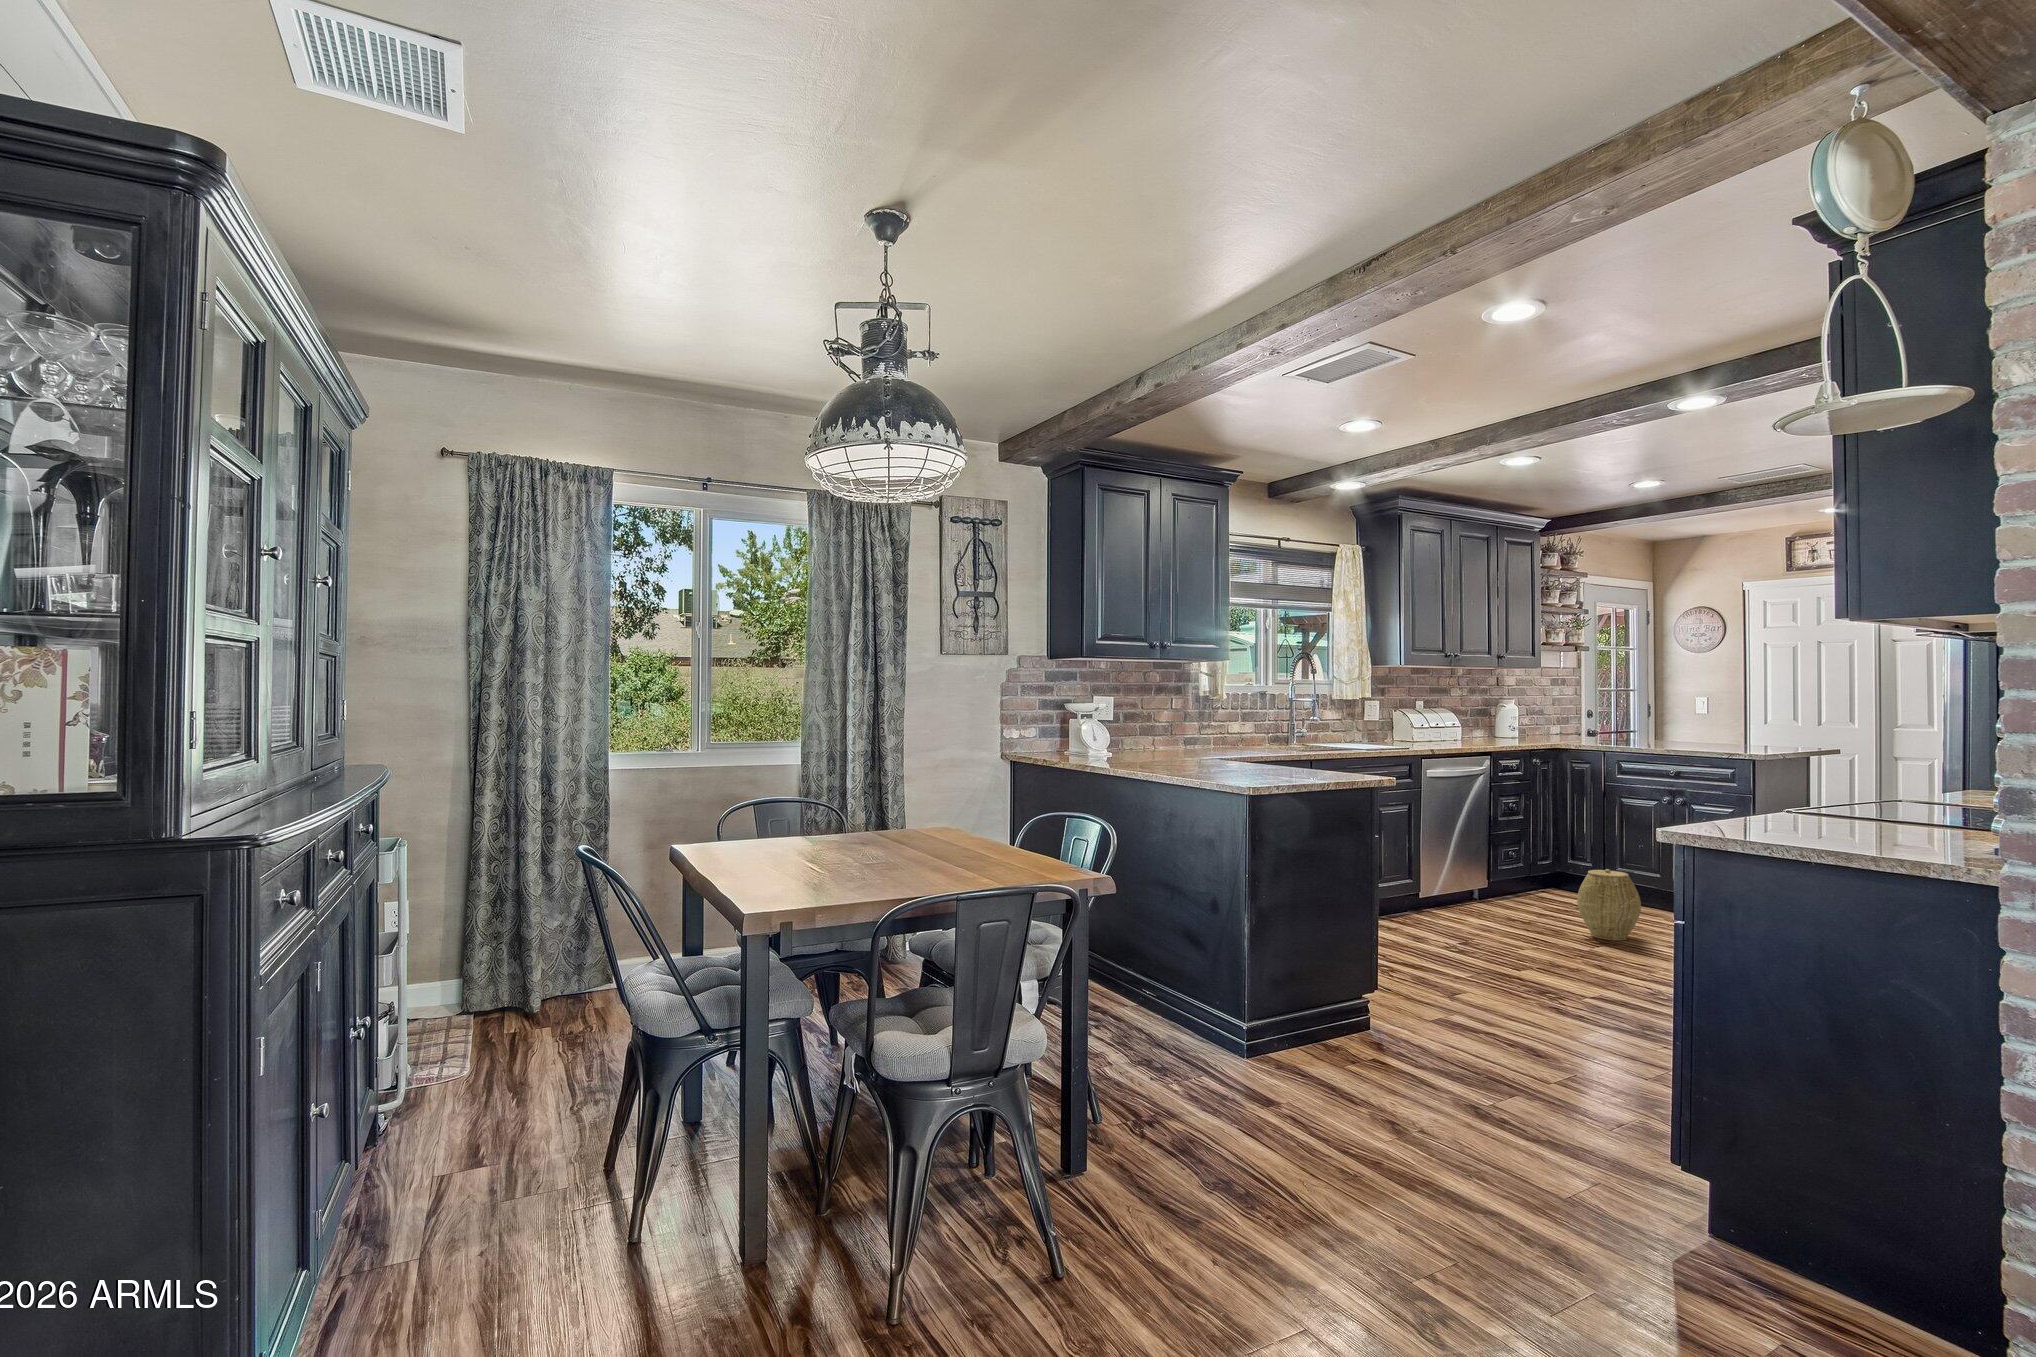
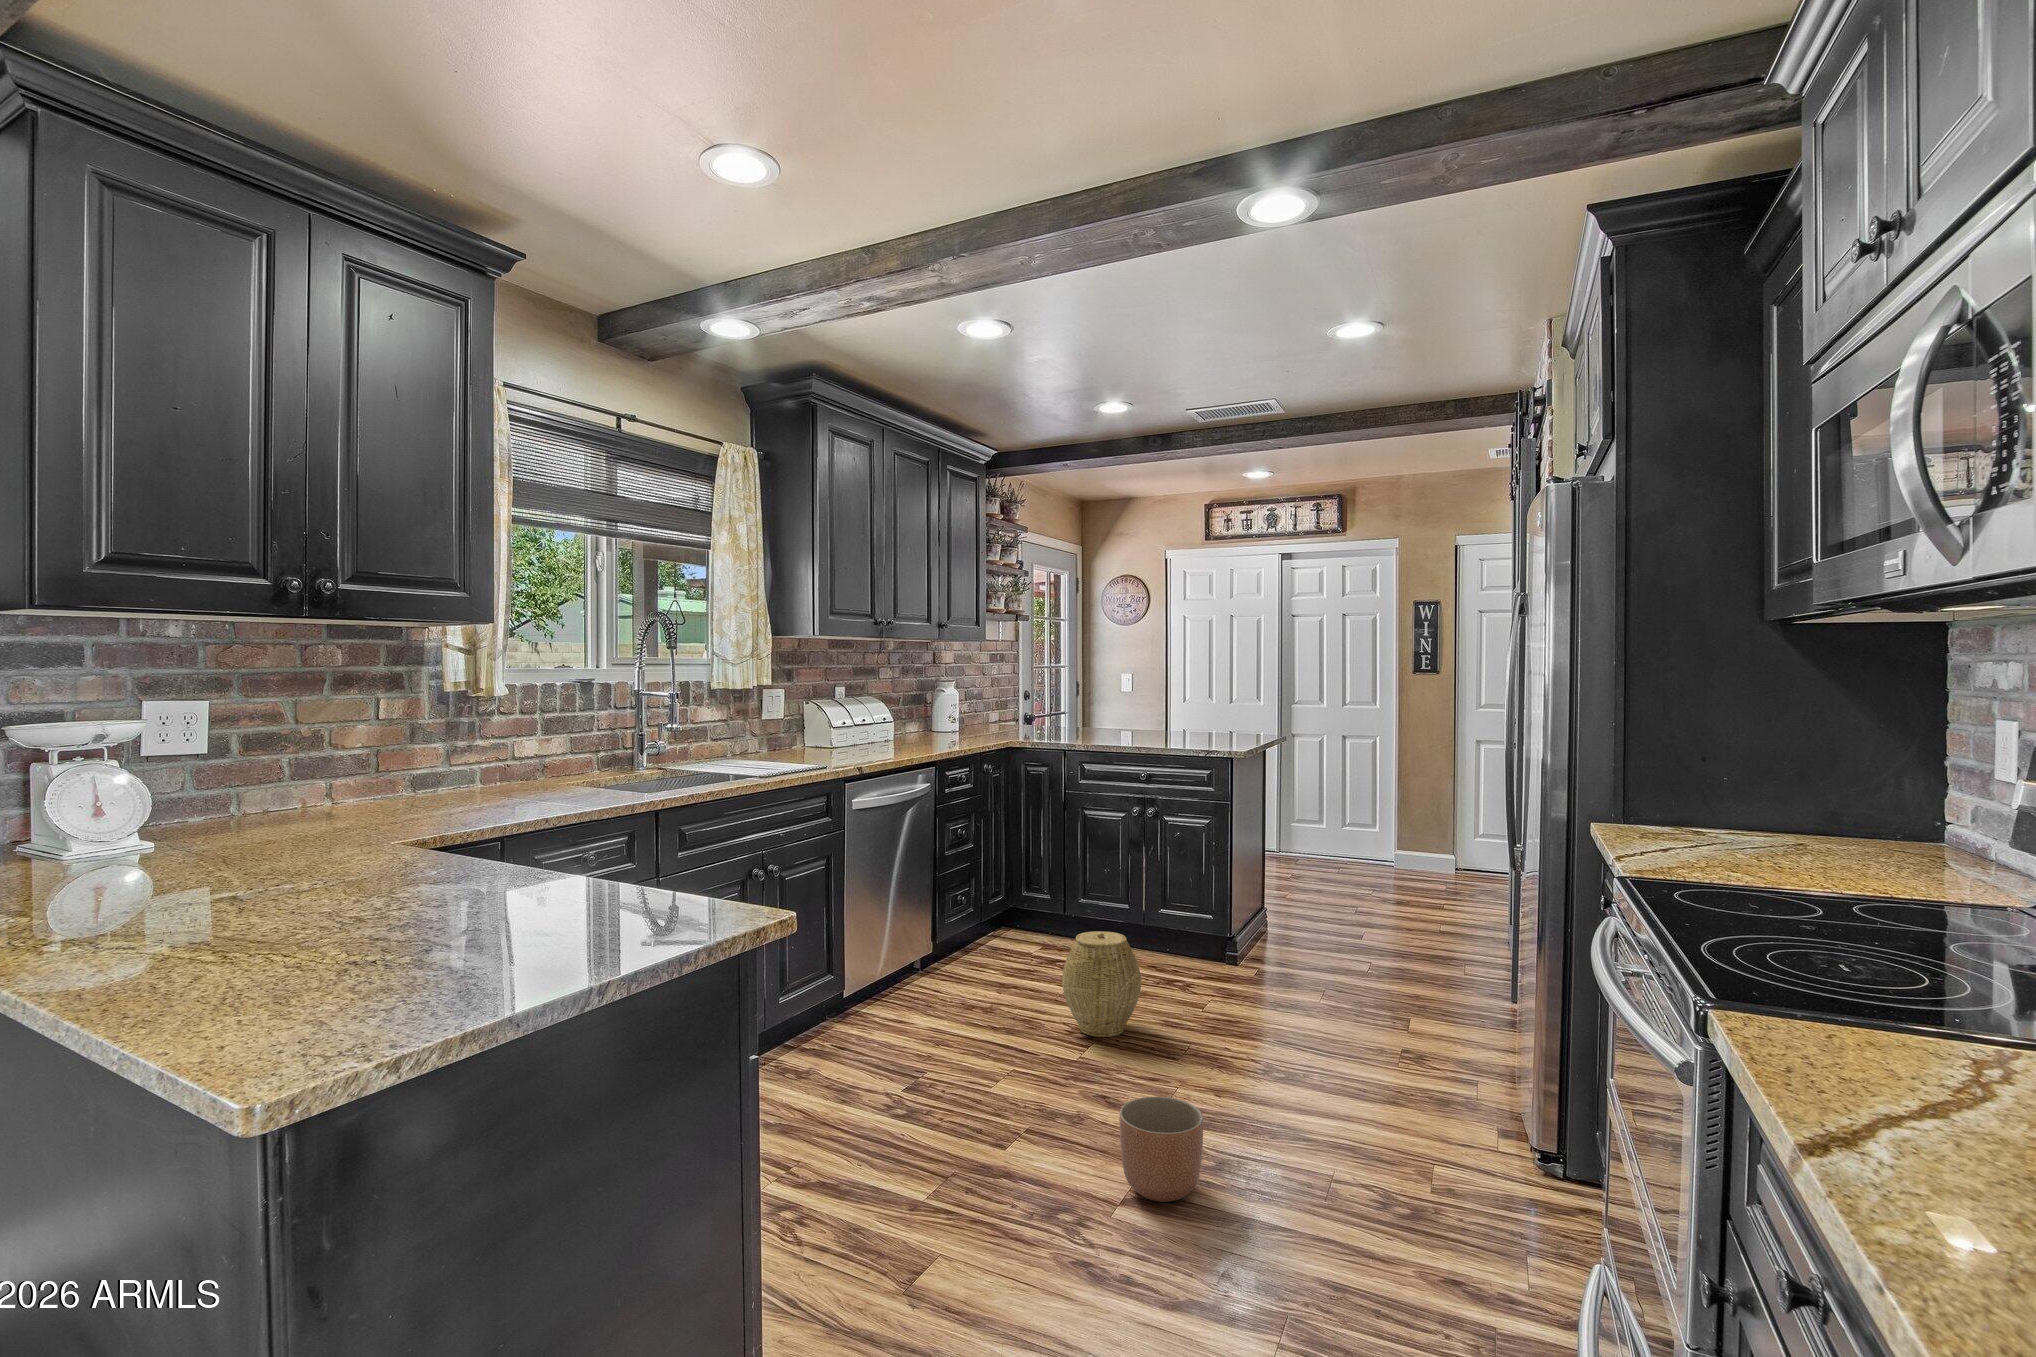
planter: none [1582,940,1640,995] -> present [1119,1097,1203,1202]

